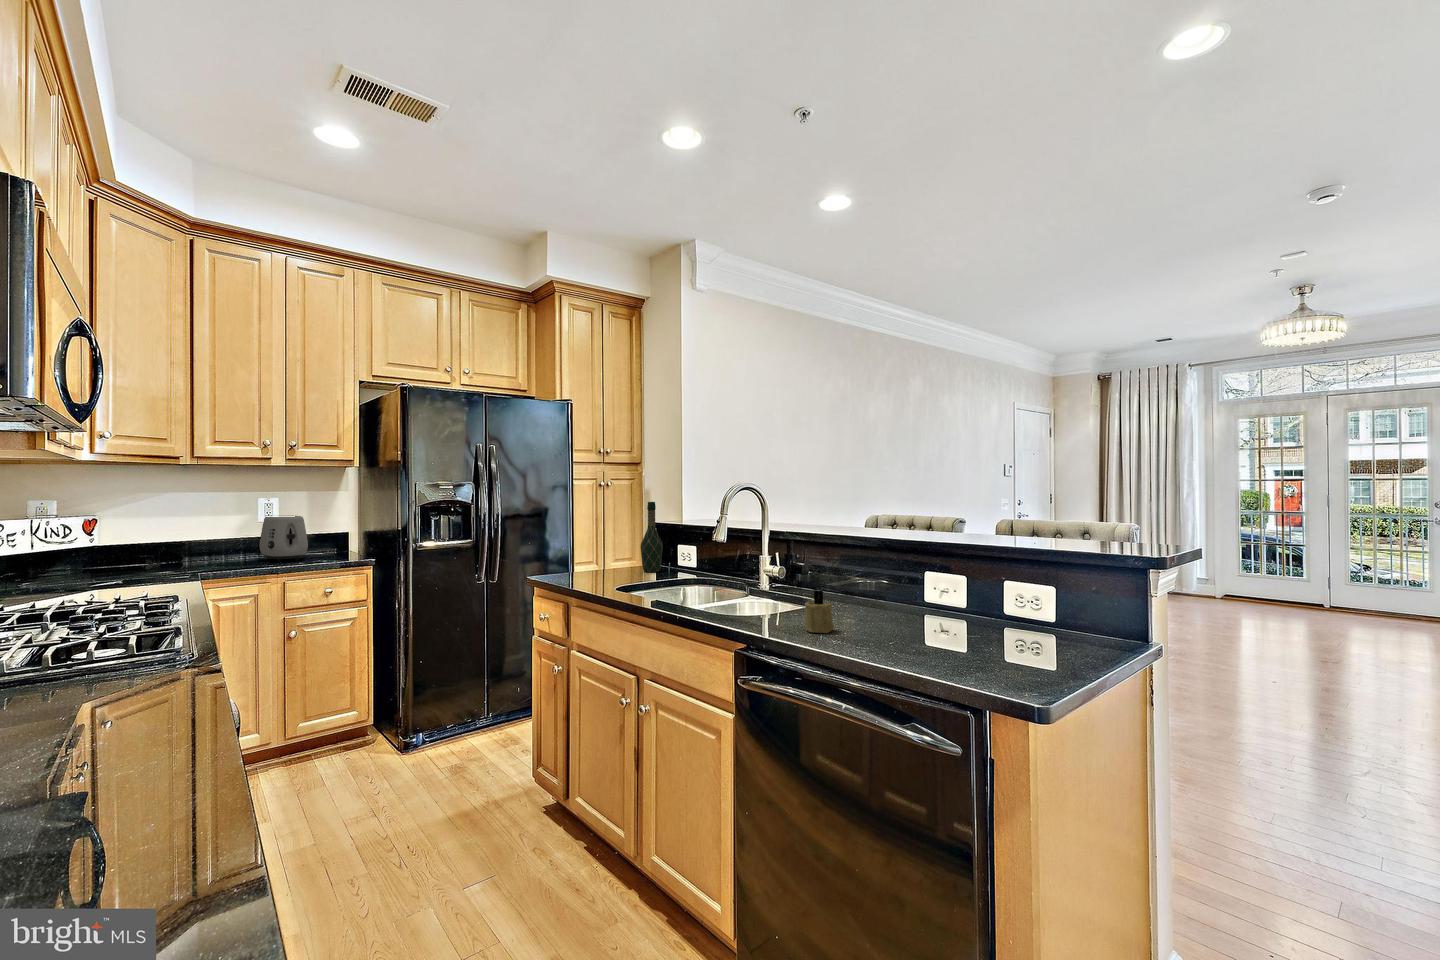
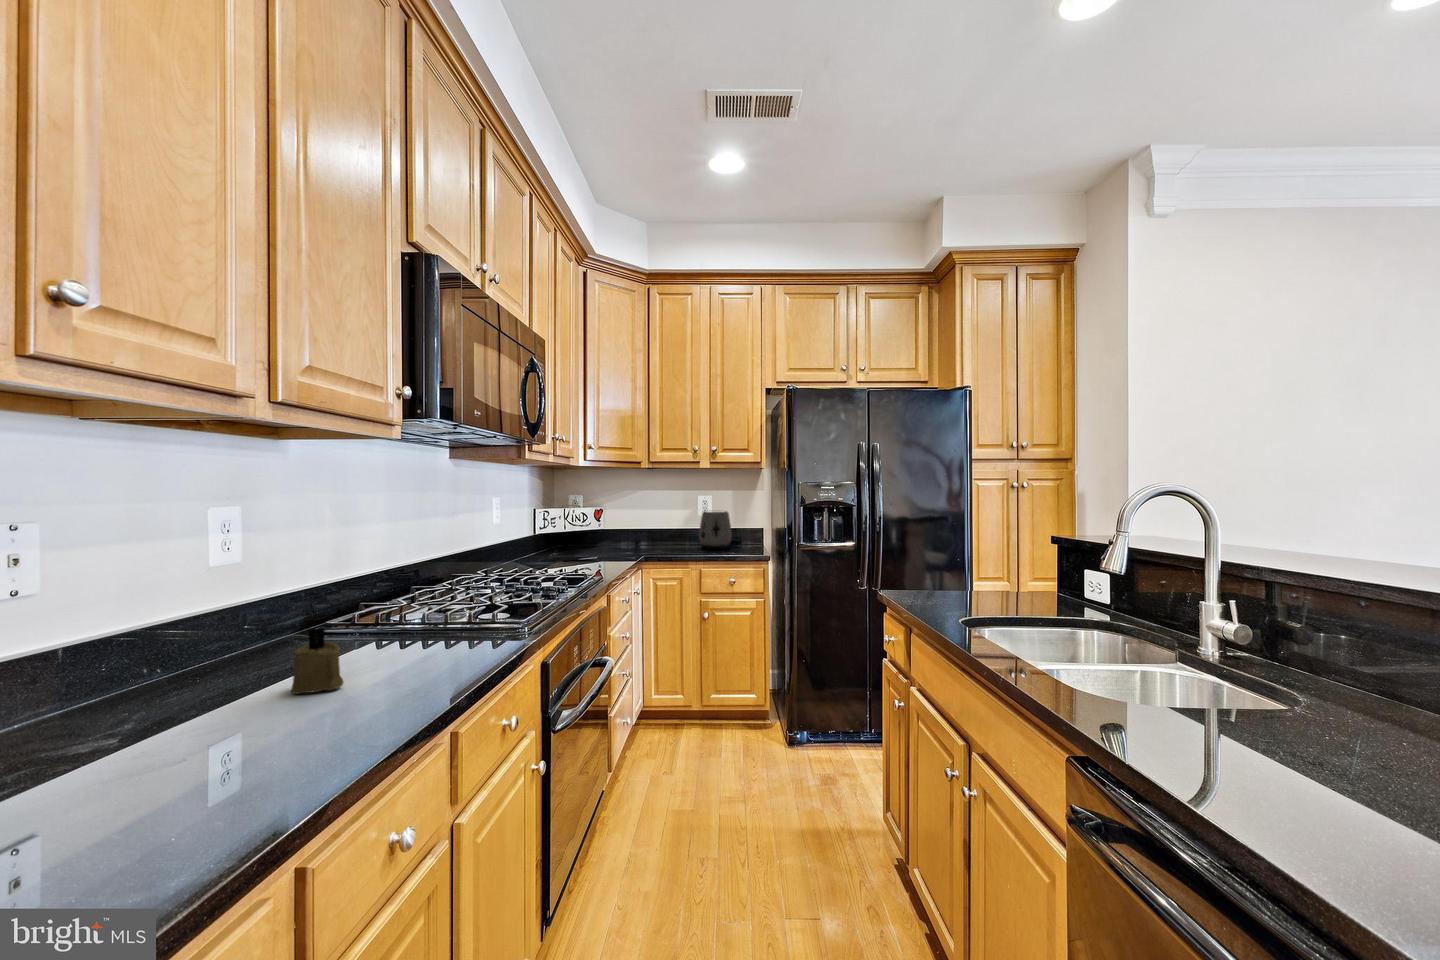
wine bottle: present [640,502,663,572] -> none [1024,506,1057,601]
candle: present [805,591,834,633] -> present [292,628,343,694]

